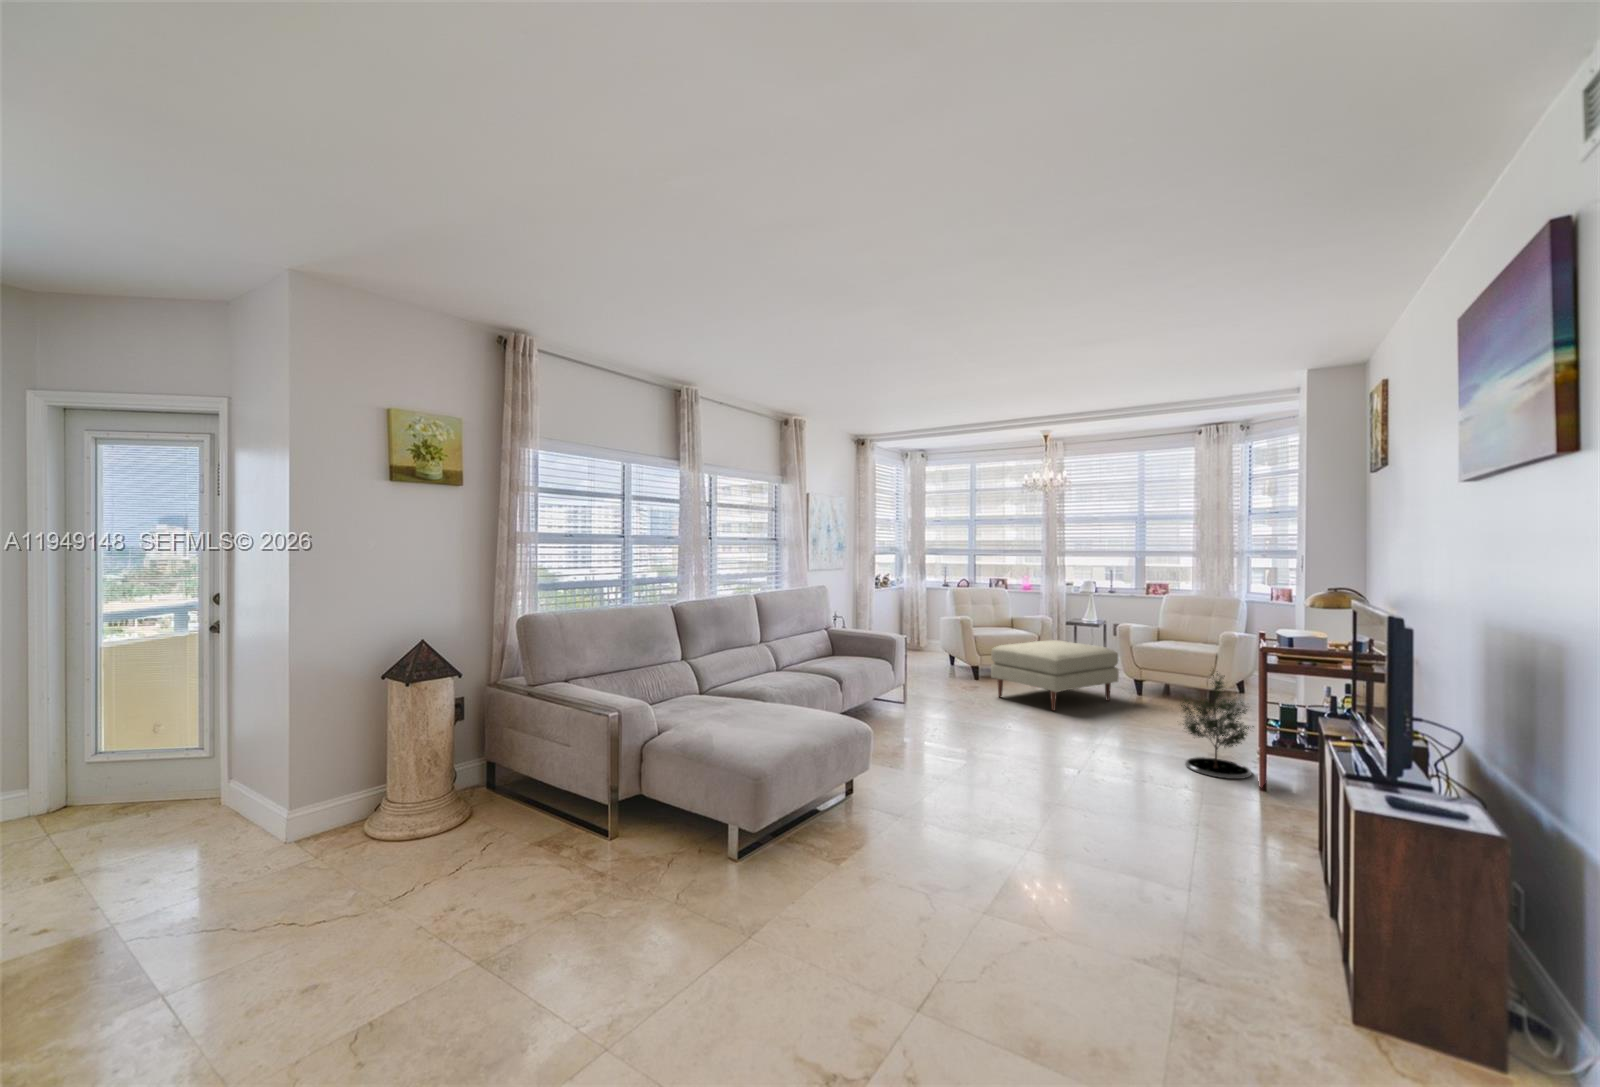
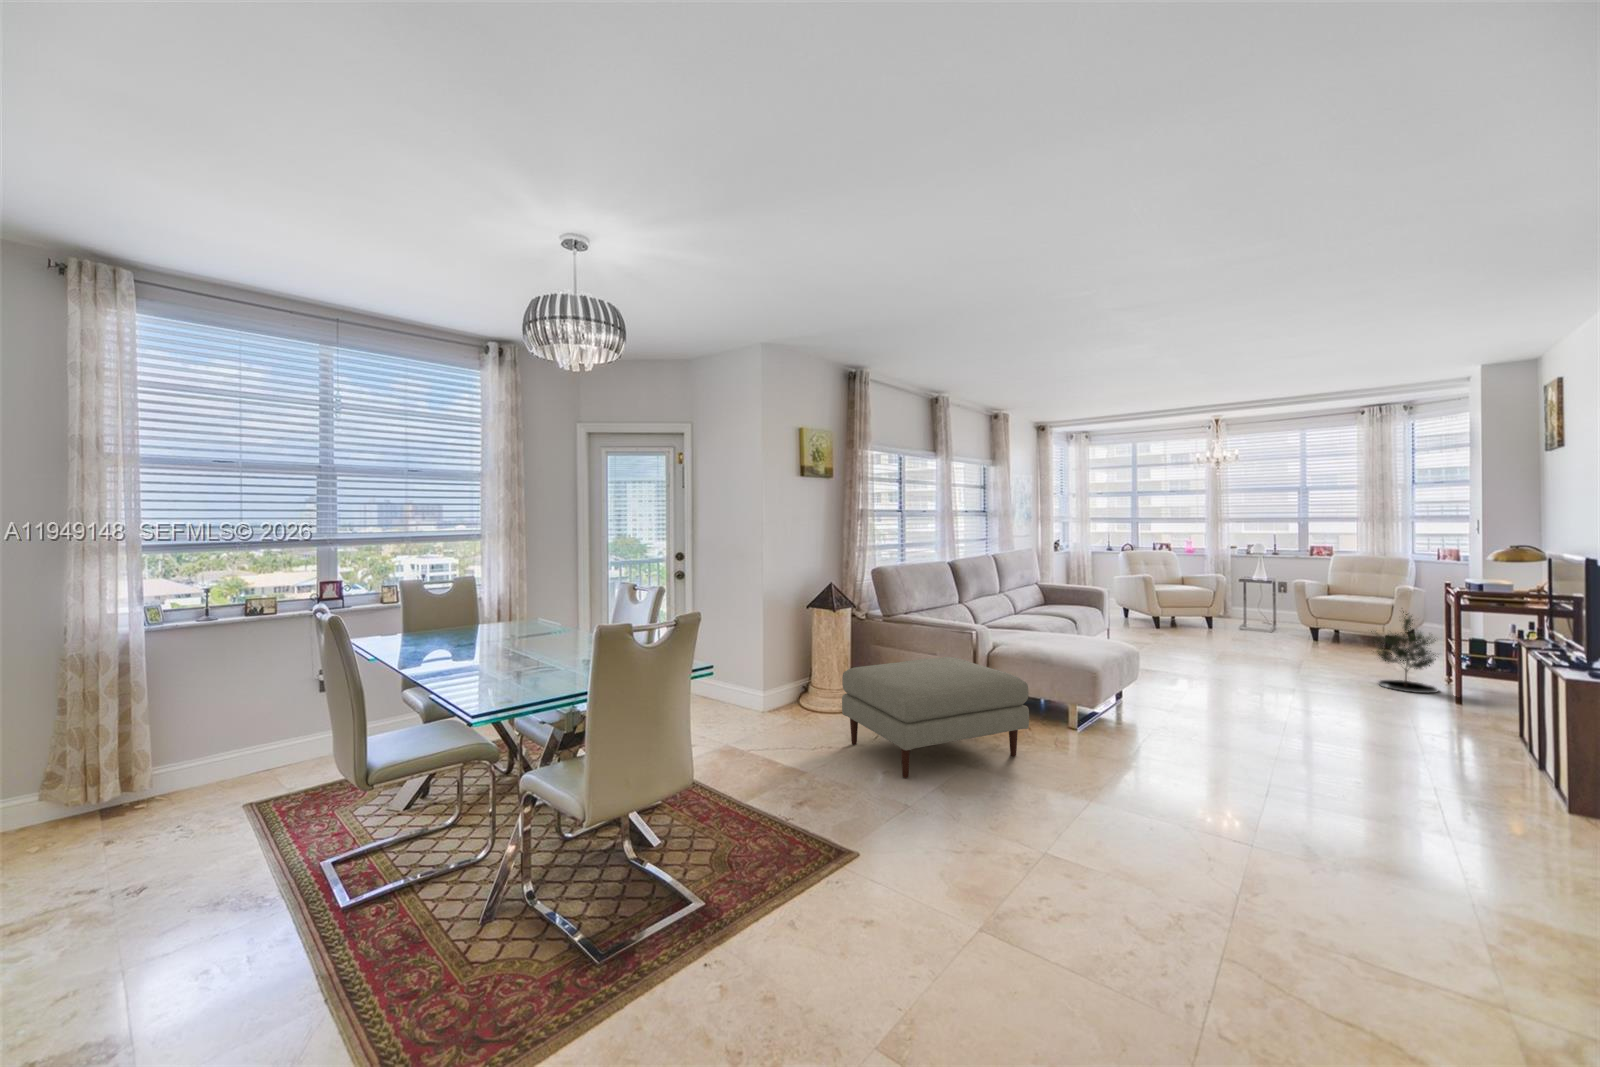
ottoman: present [991,640,1119,711] -> present [842,657,1029,778]

